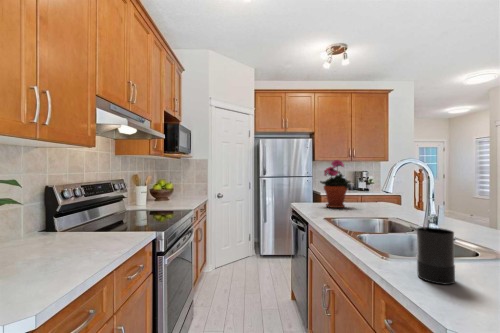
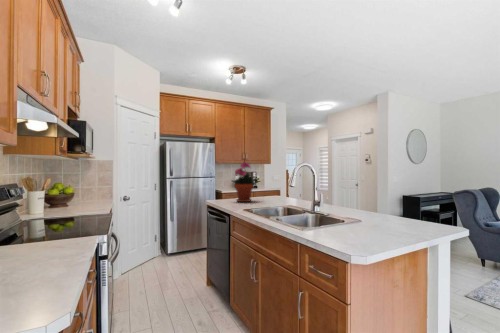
candle: present [417,227,455,284] -> none [329,205,355,243]

